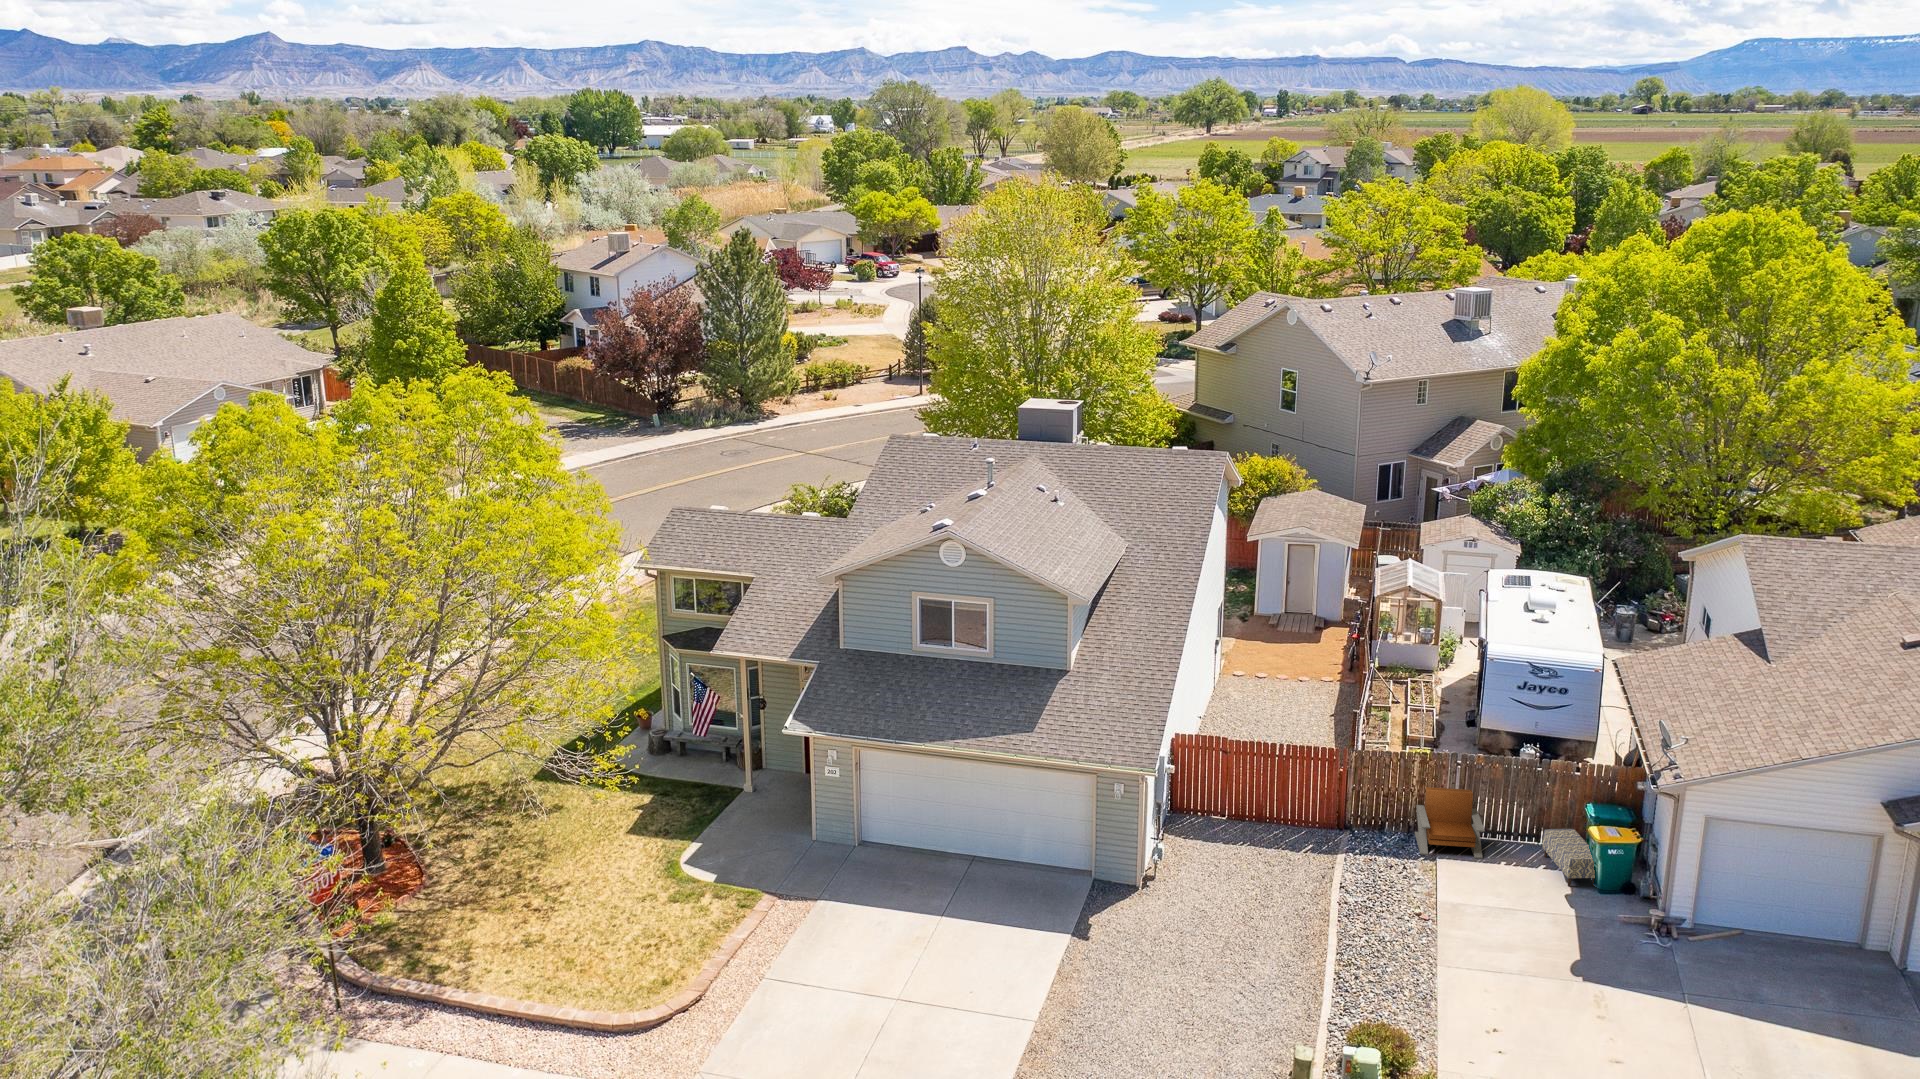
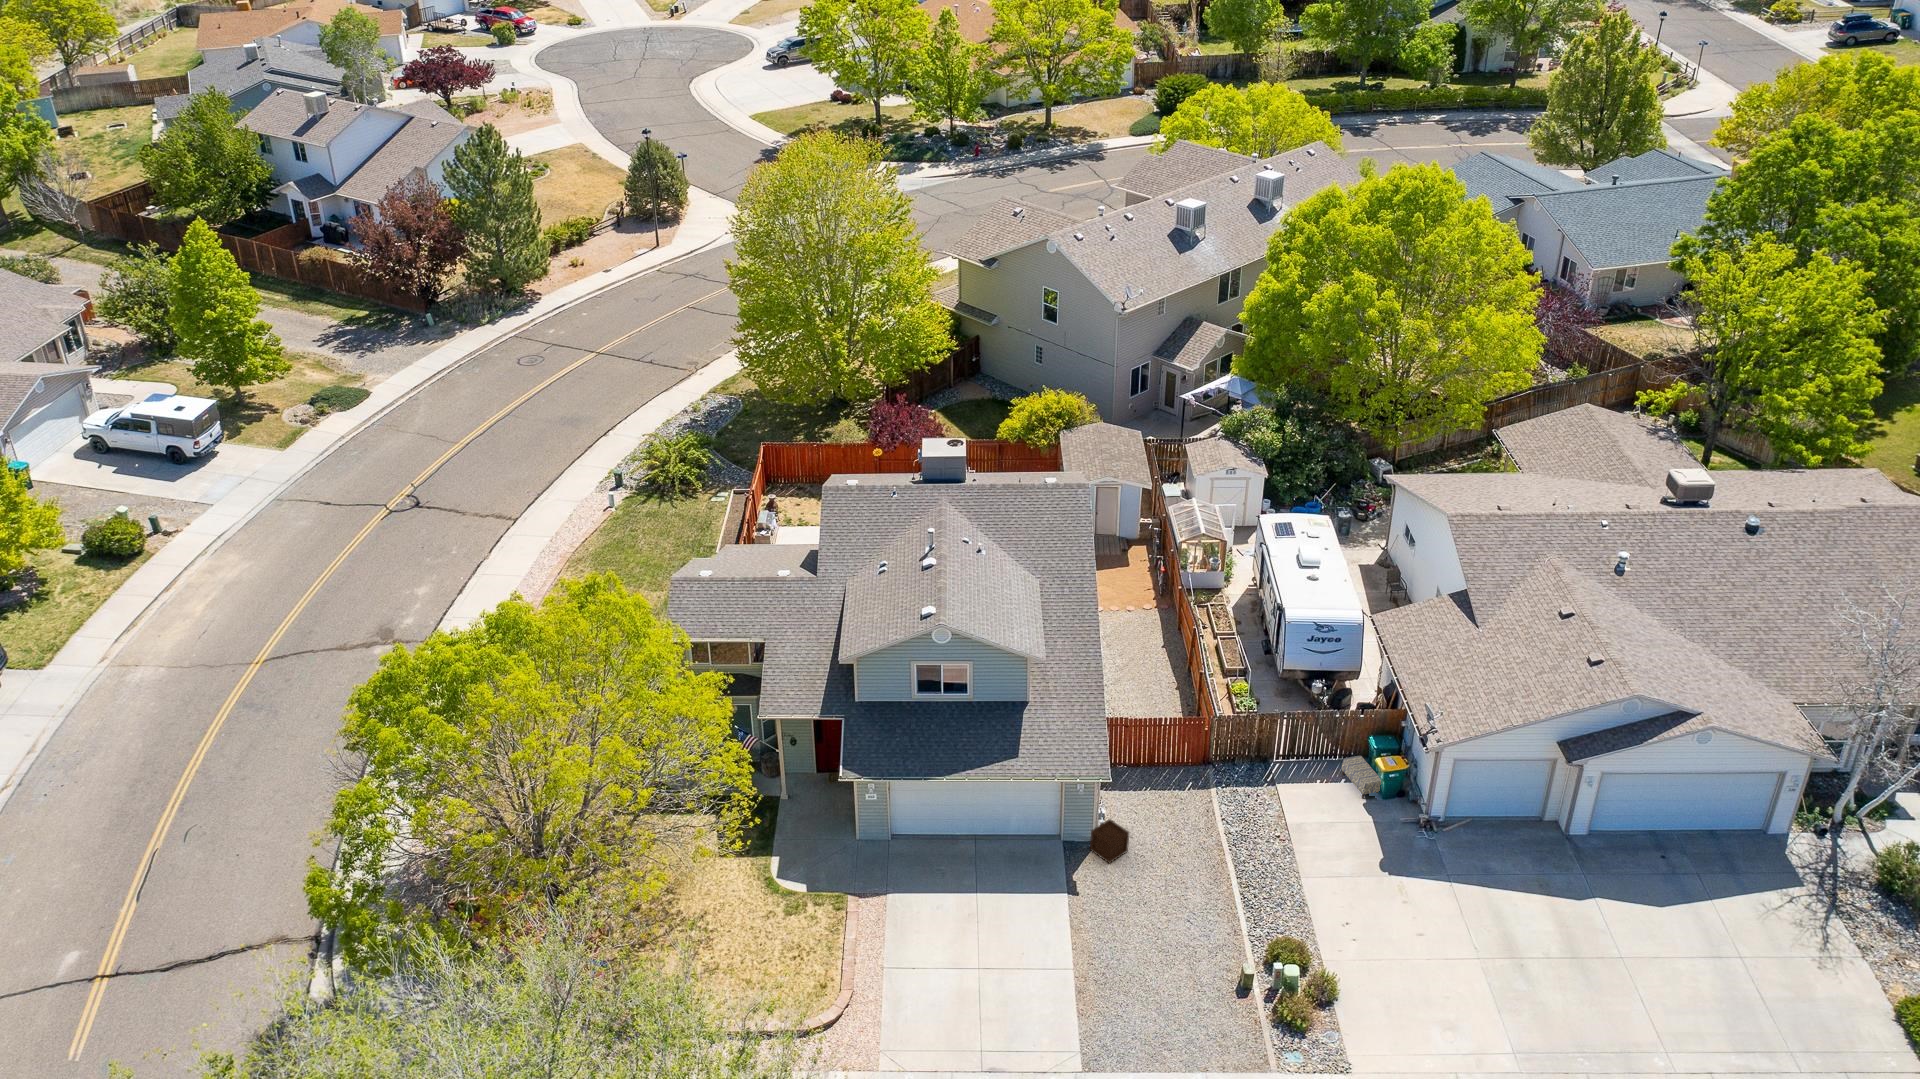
lounge chair: present [1415,787,1485,859] -> none [1258,736,1309,785]
wooden crate: none [1122,850,1177,910] -> present [1090,819,1129,863]

